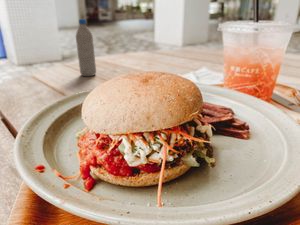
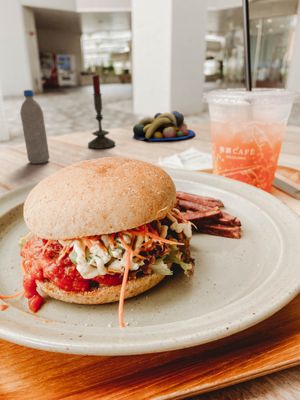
candle: none [125,7,146,66] -> present [88,75,115,149]
fruit bowl: none [159,39,208,62] -> present [133,111,195,141]

